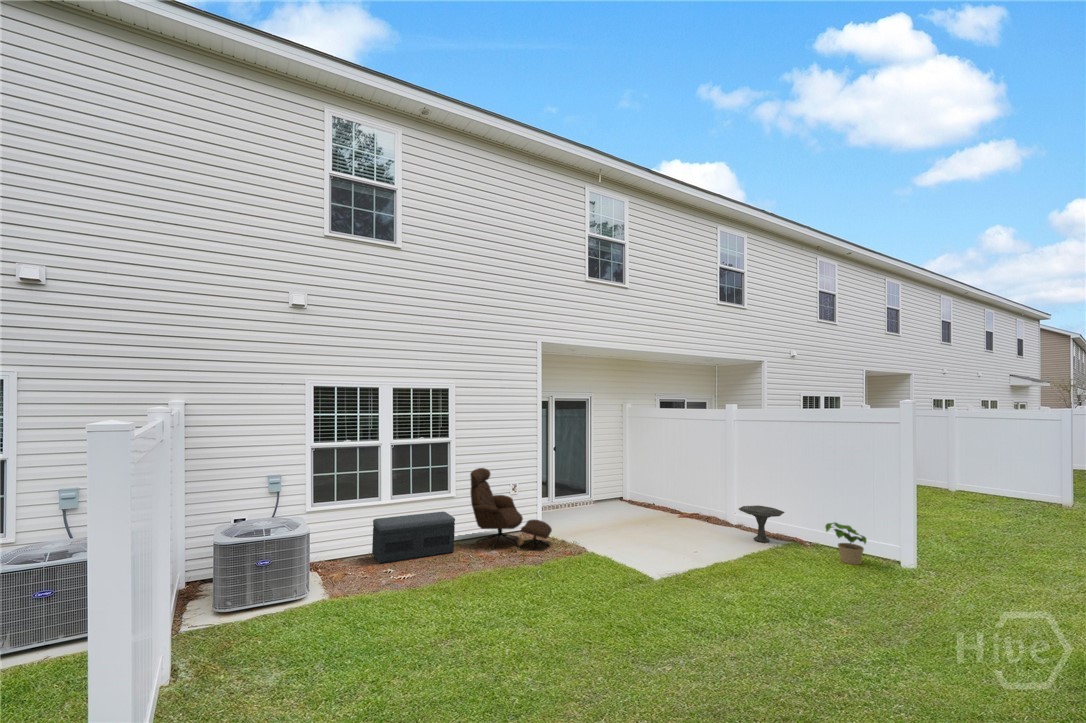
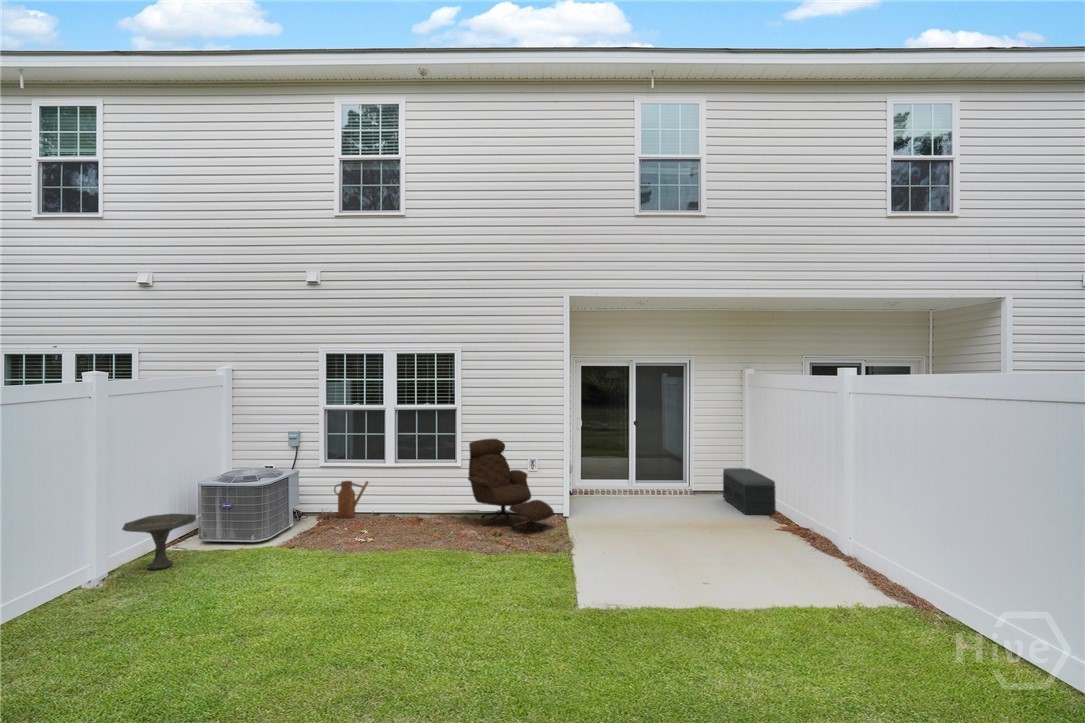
side table: present [739,505,785,542] -> present [122,514,196,570]
storage bench: present [372,511,455,564] -> present [723,468,776,515]
watering can: none [327,522,367,566] -> present [334,481,368,519]
potted plant: present [825,522,866,565] -> none [876,552,964,631]

